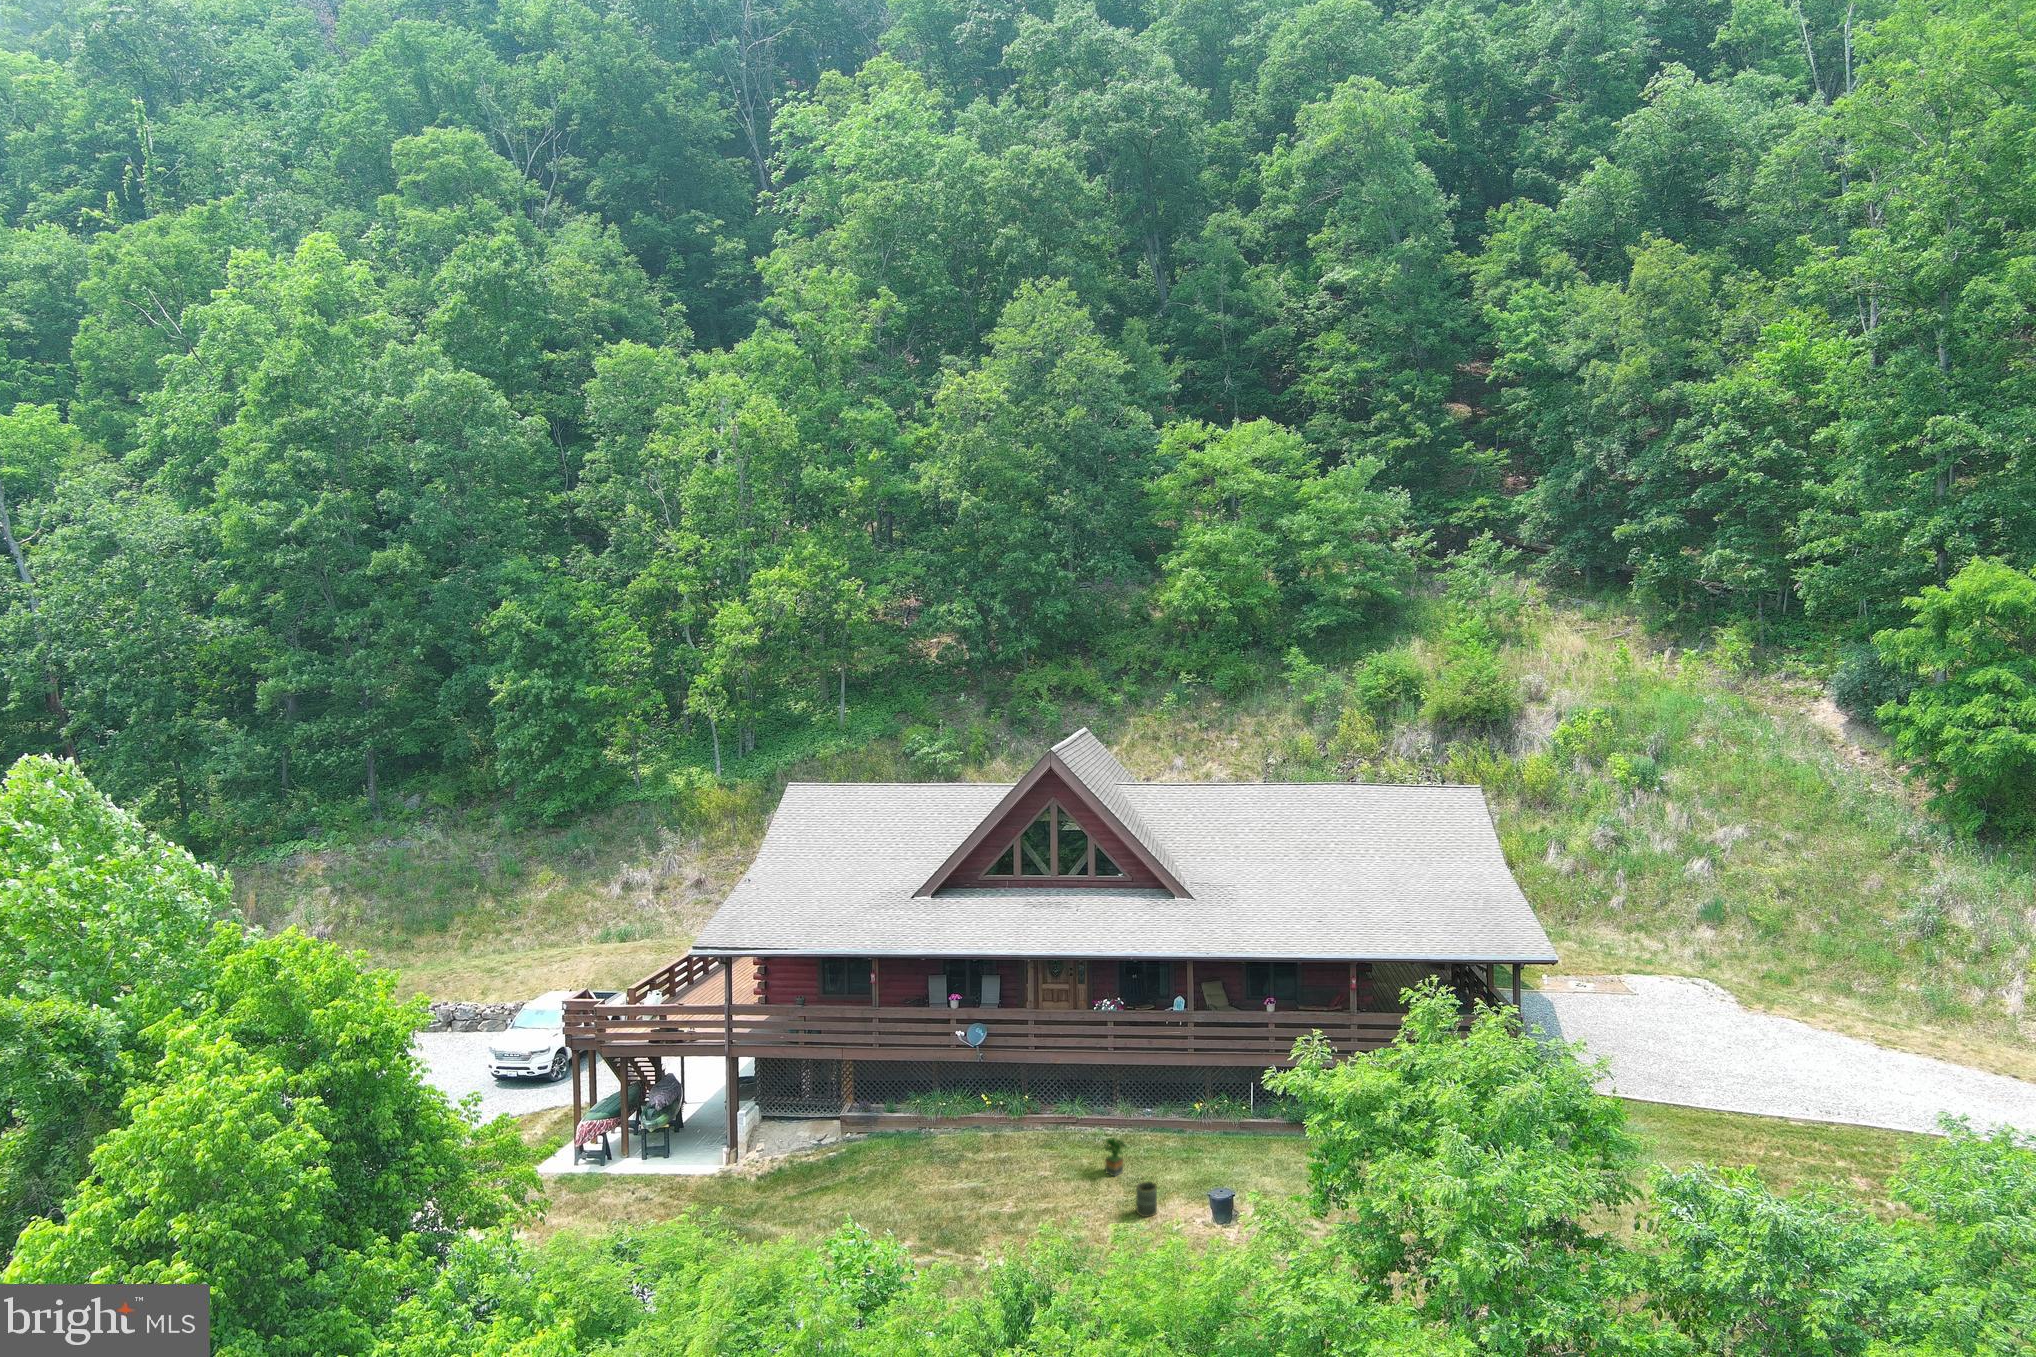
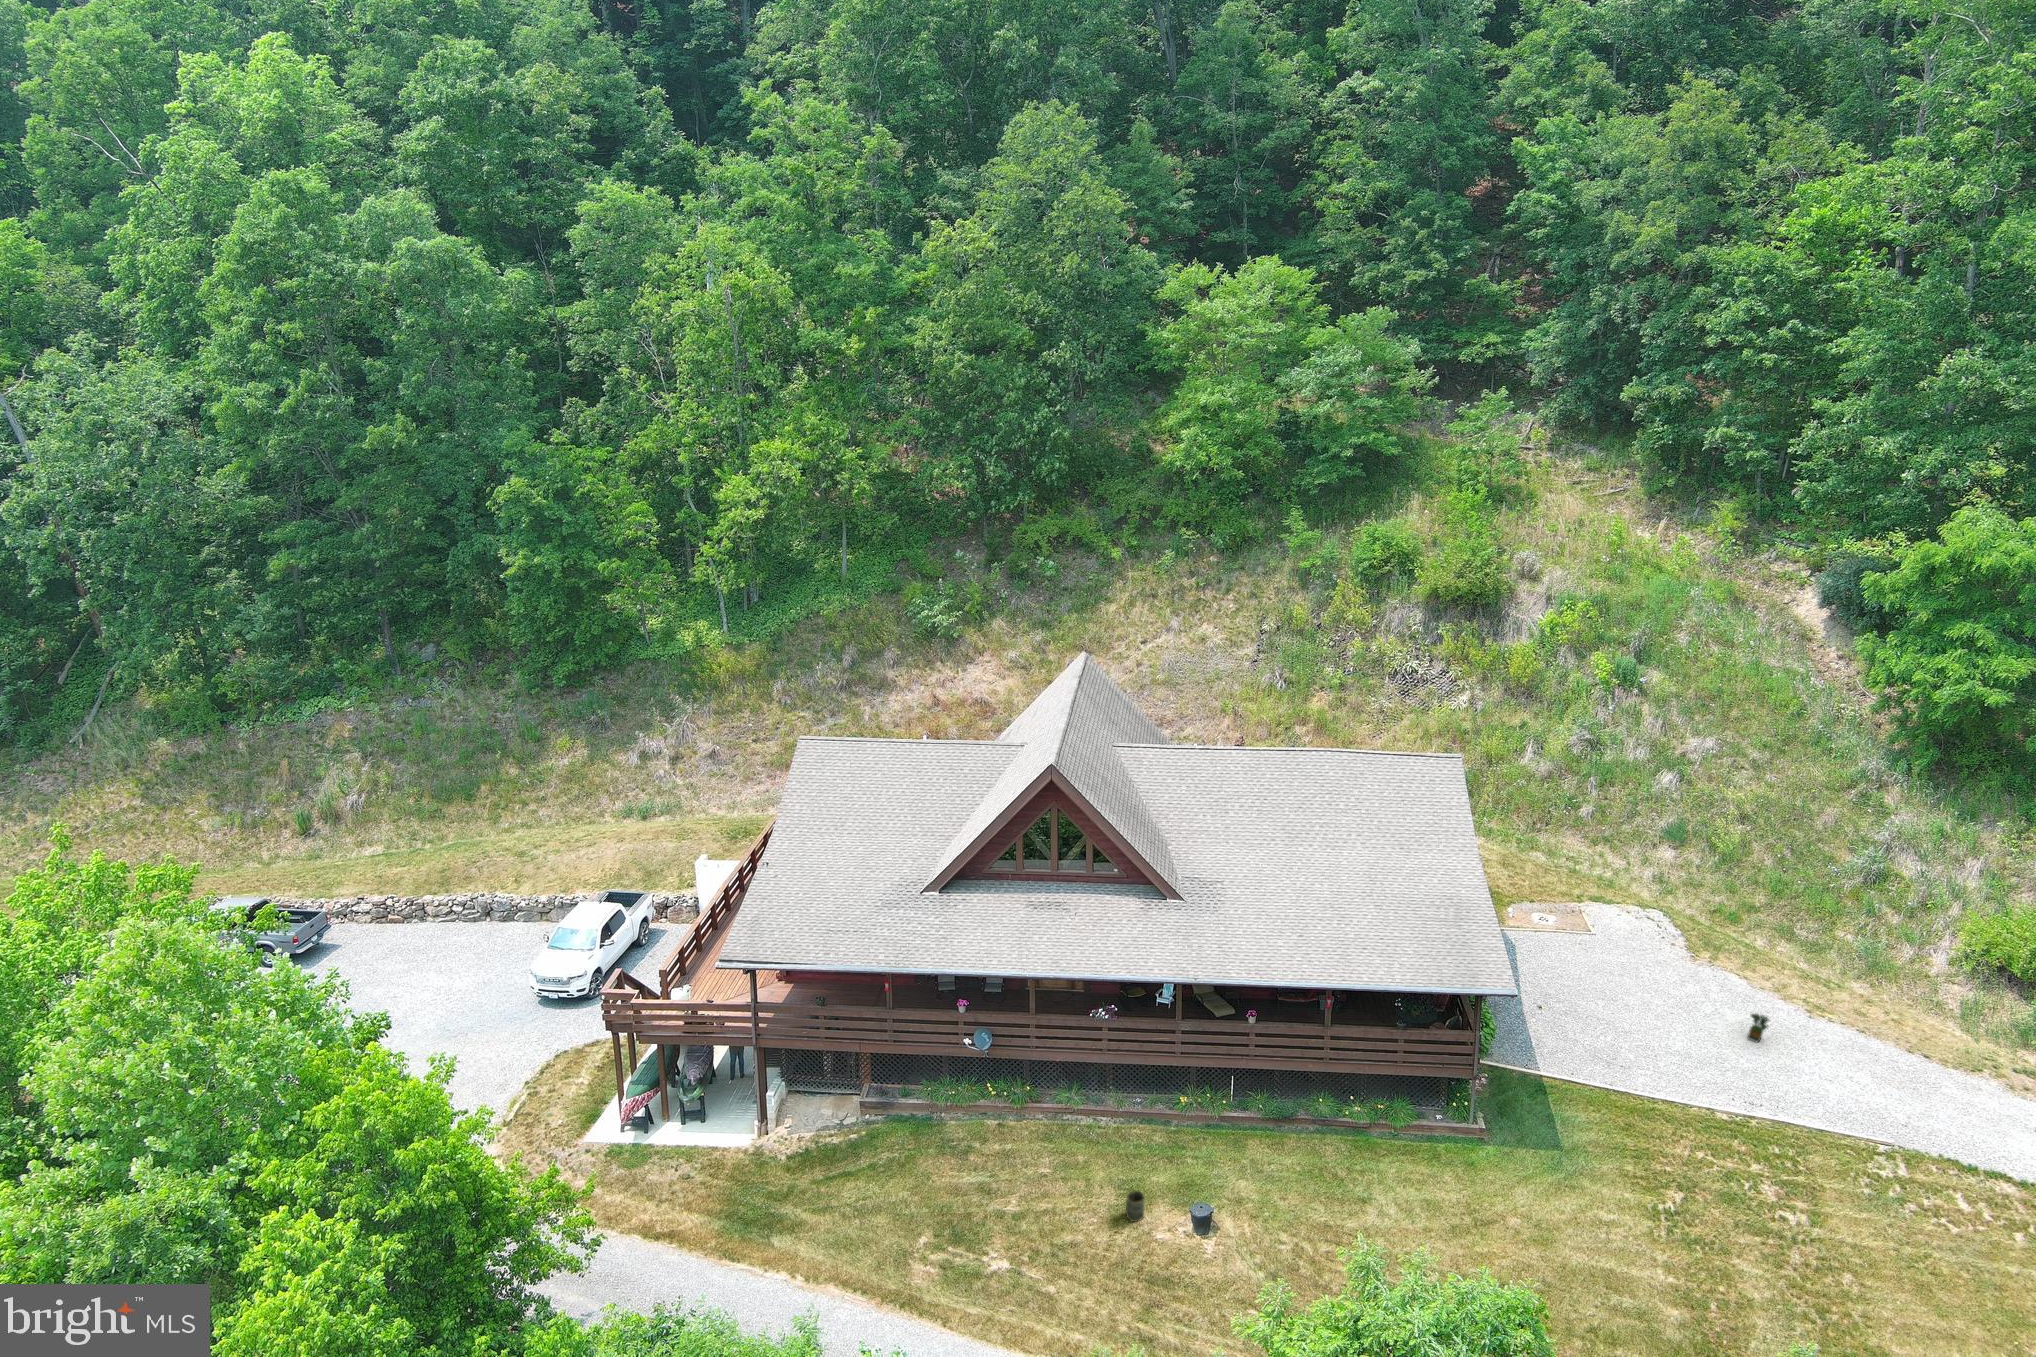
potted tree: present [1105,1138,1126,1176] -> present [1748,1014,1769,1043]

